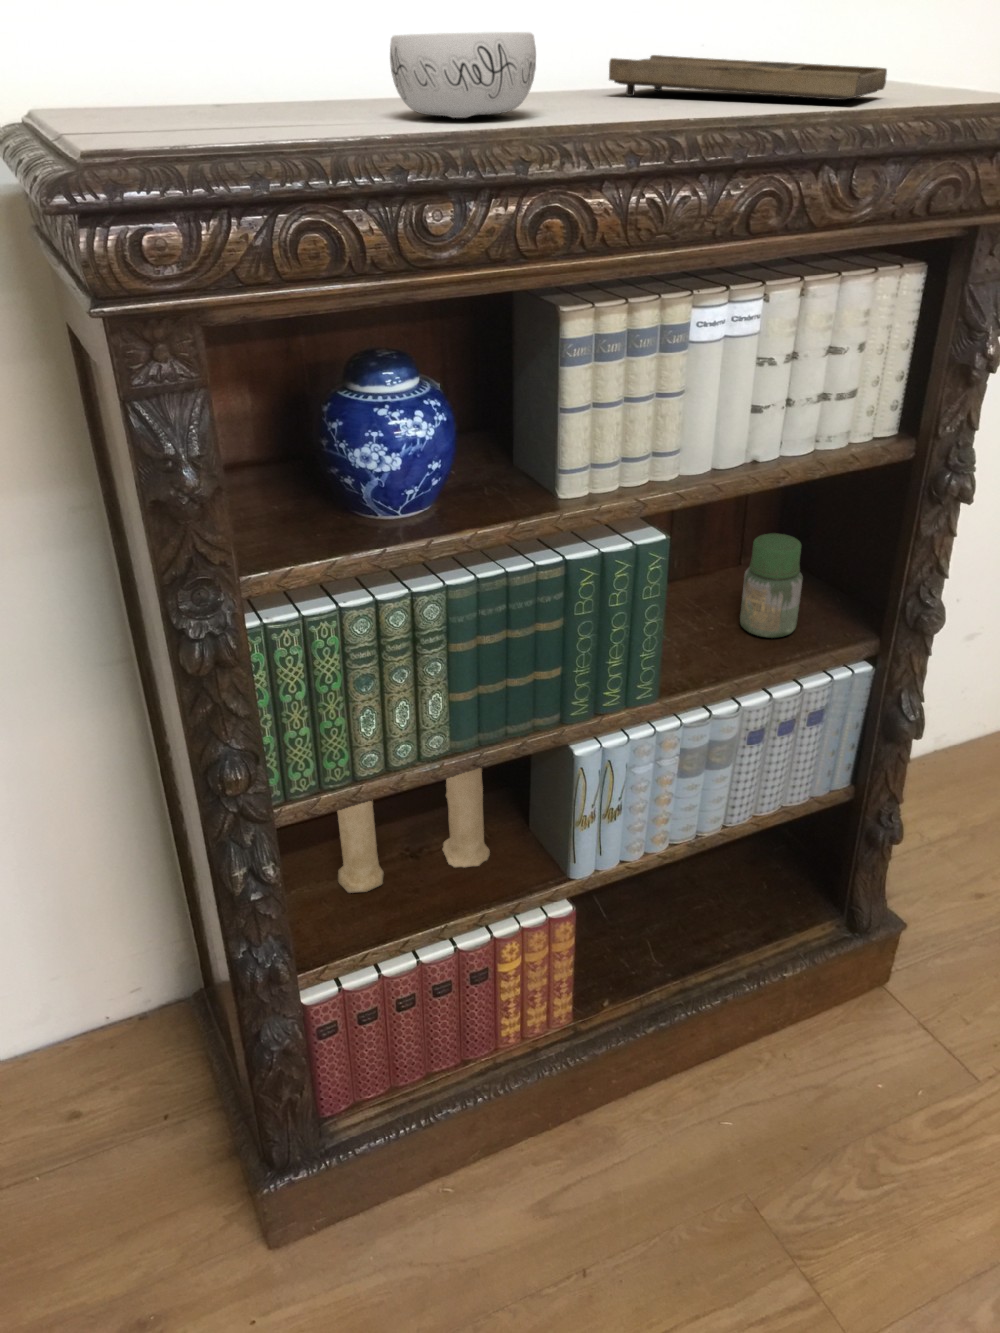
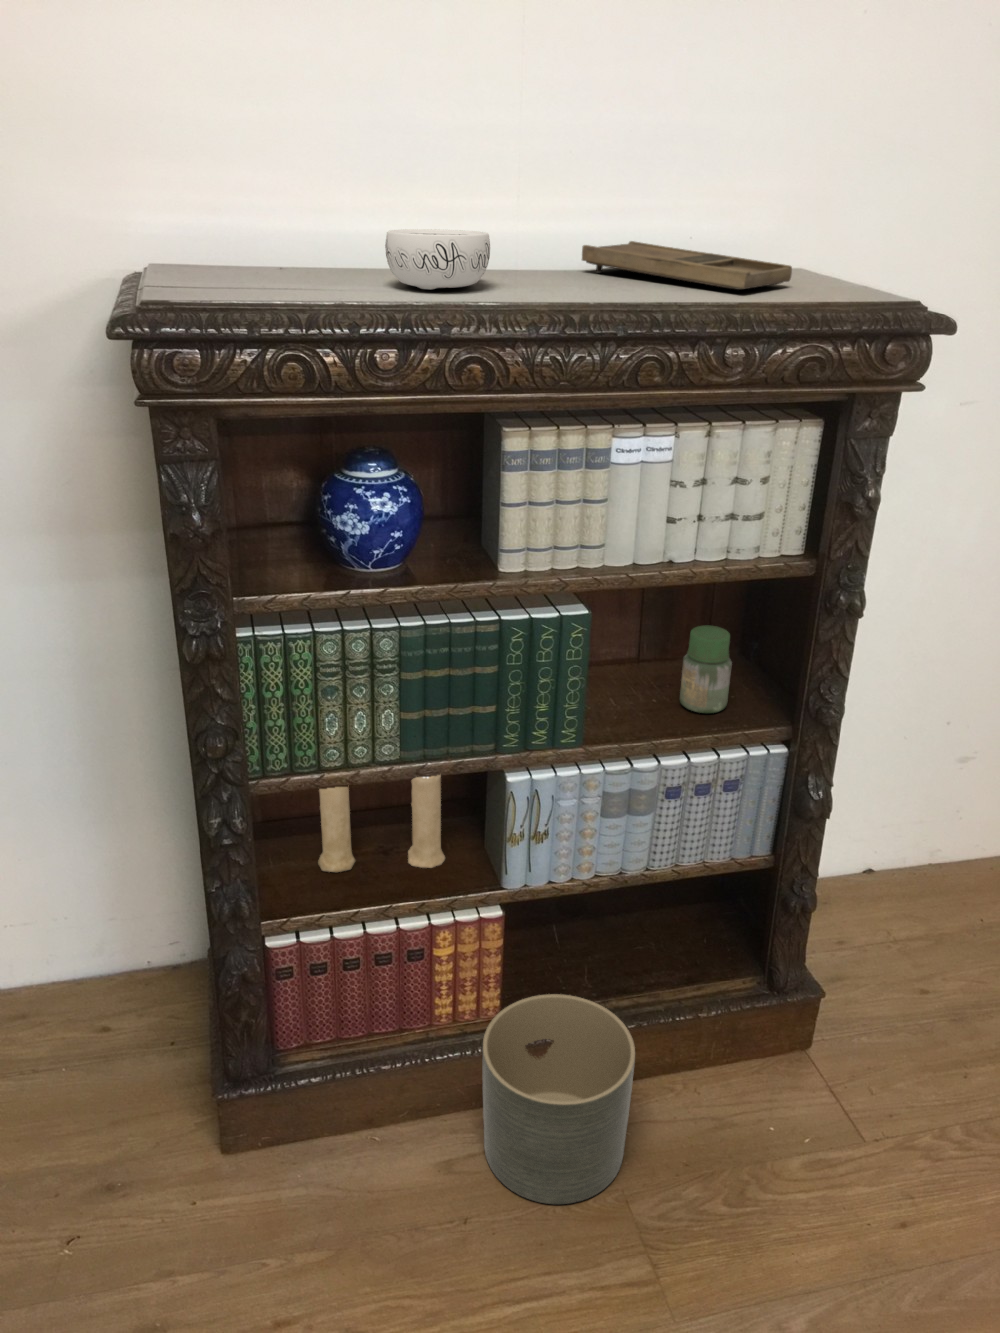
planter: none [581,985,762,1231] -> present [483,994,635,1204]

